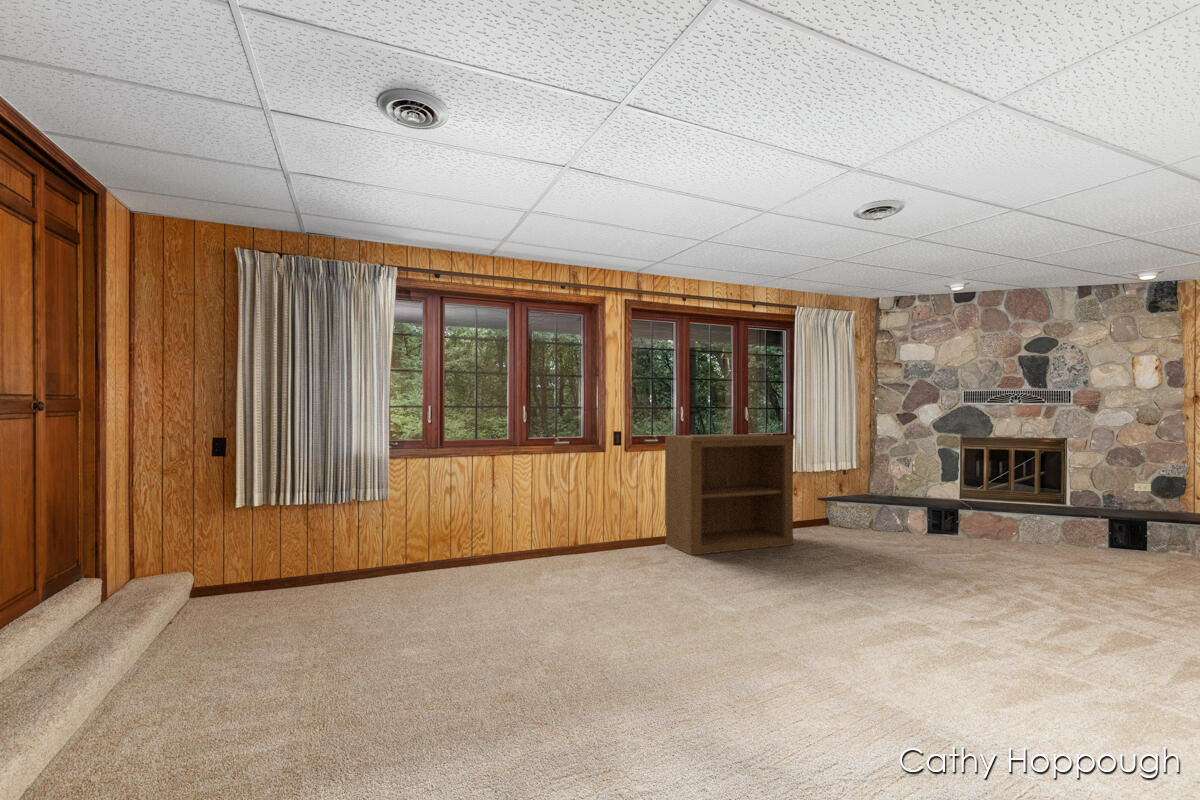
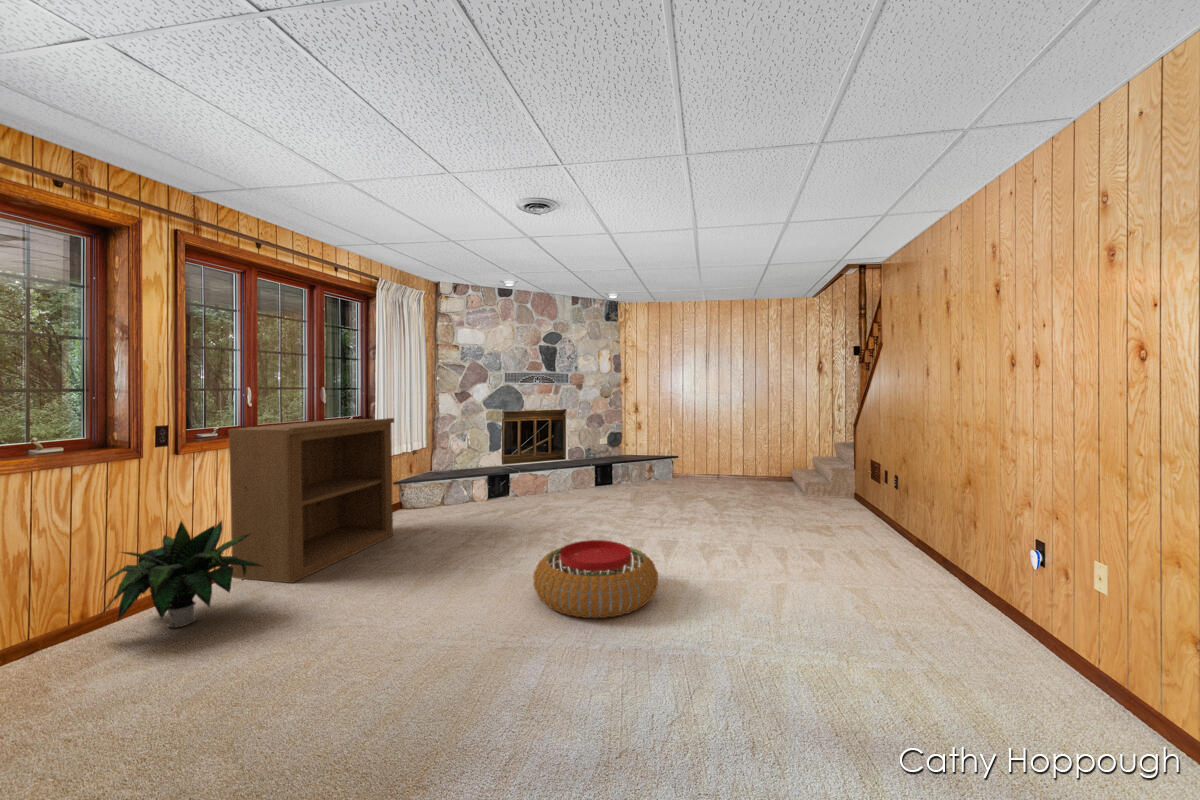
potted plant: none [584,492,663,560] -> present [101,521,263,627]
pouf: none [838,572,991,654] -> present [533,540,658,618]

